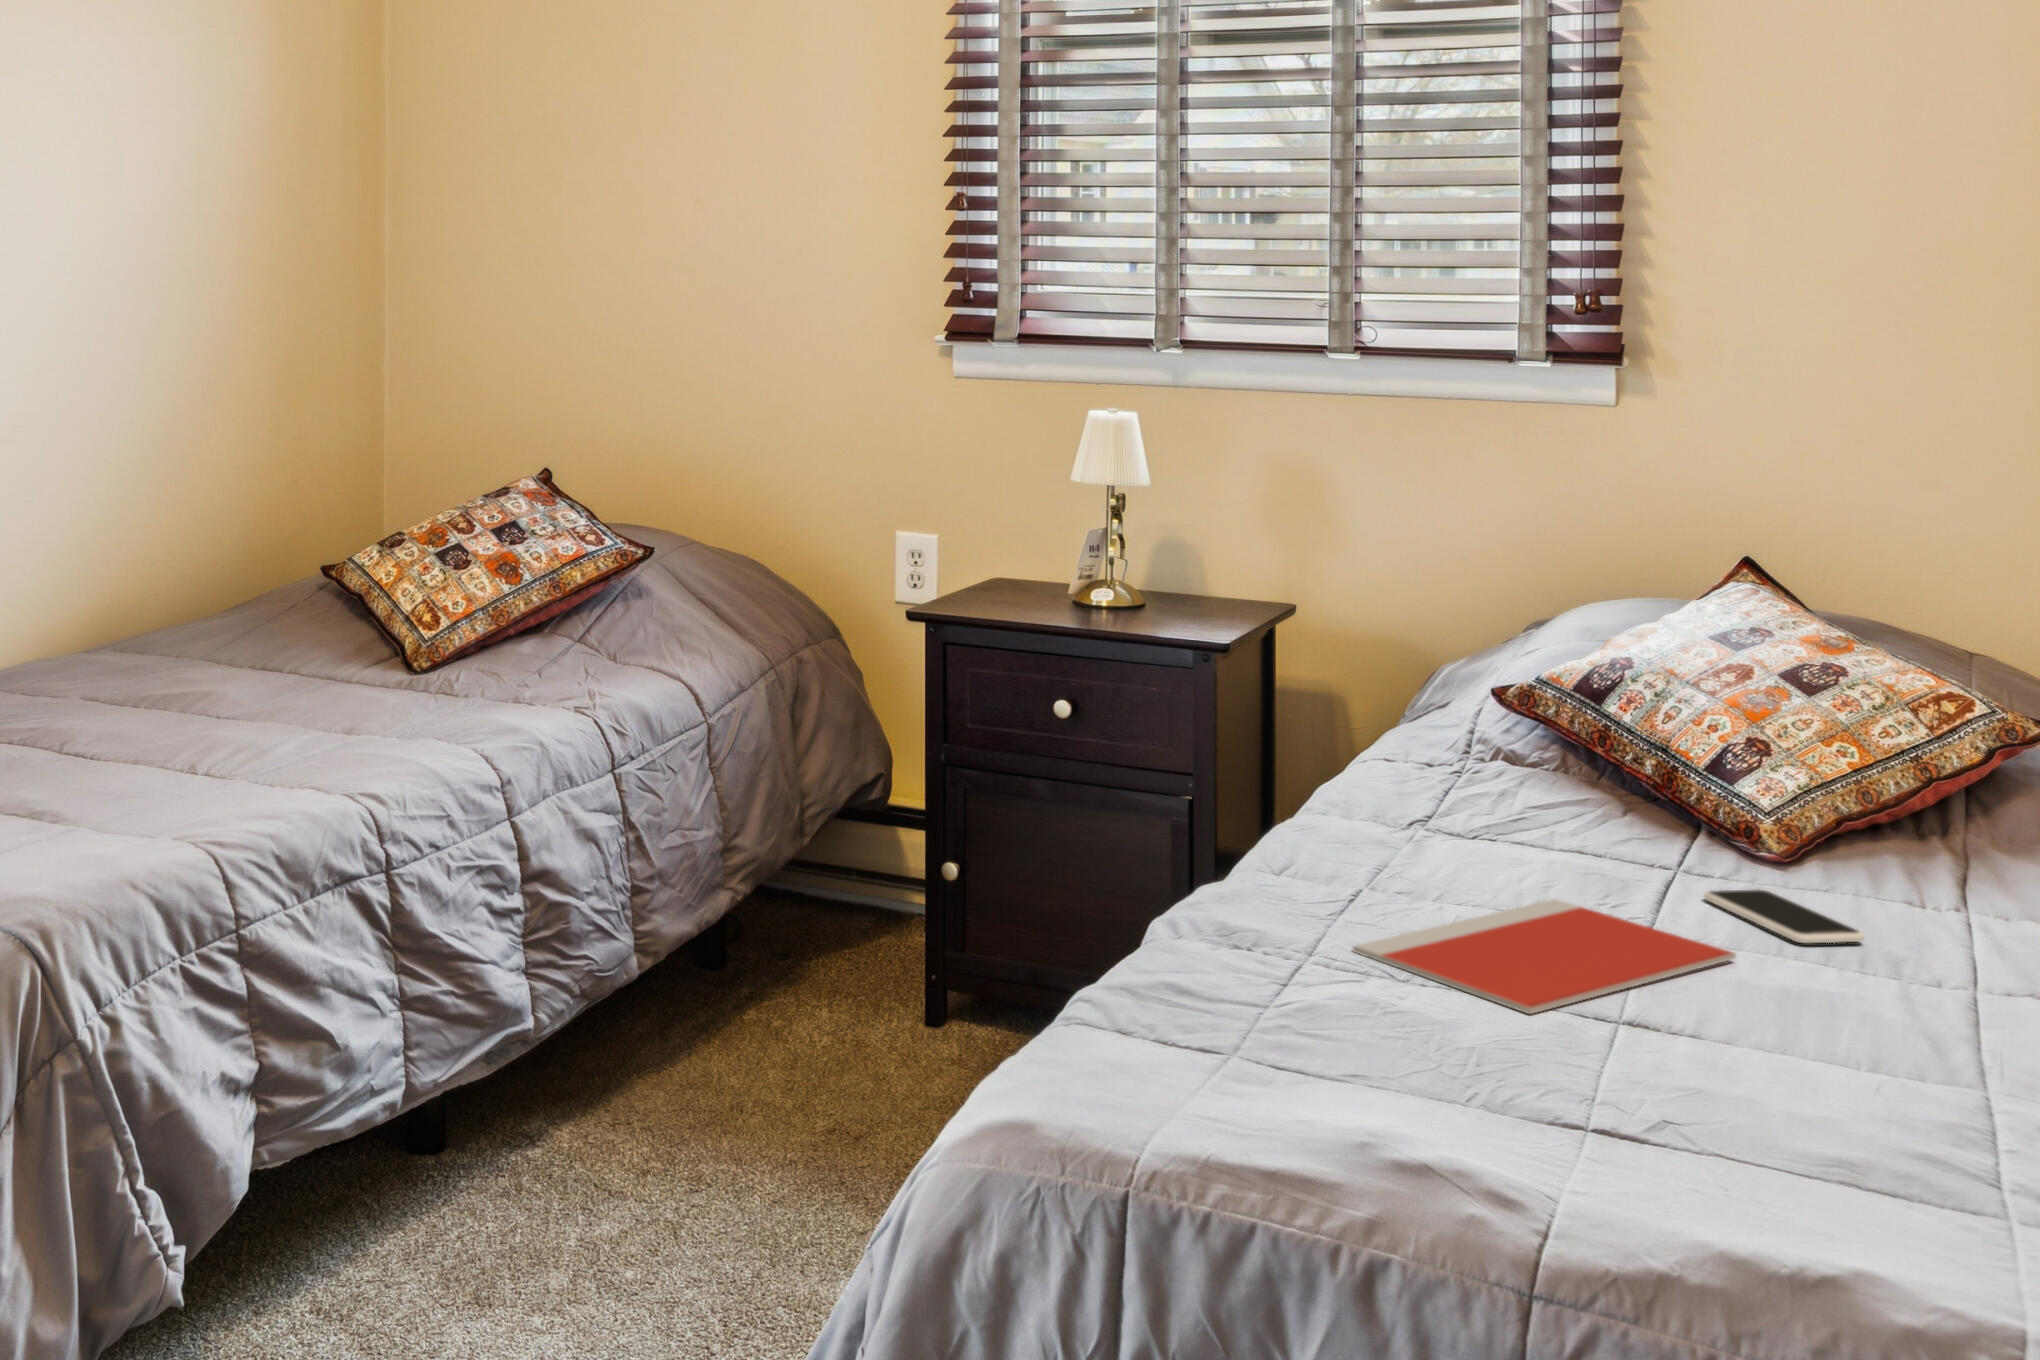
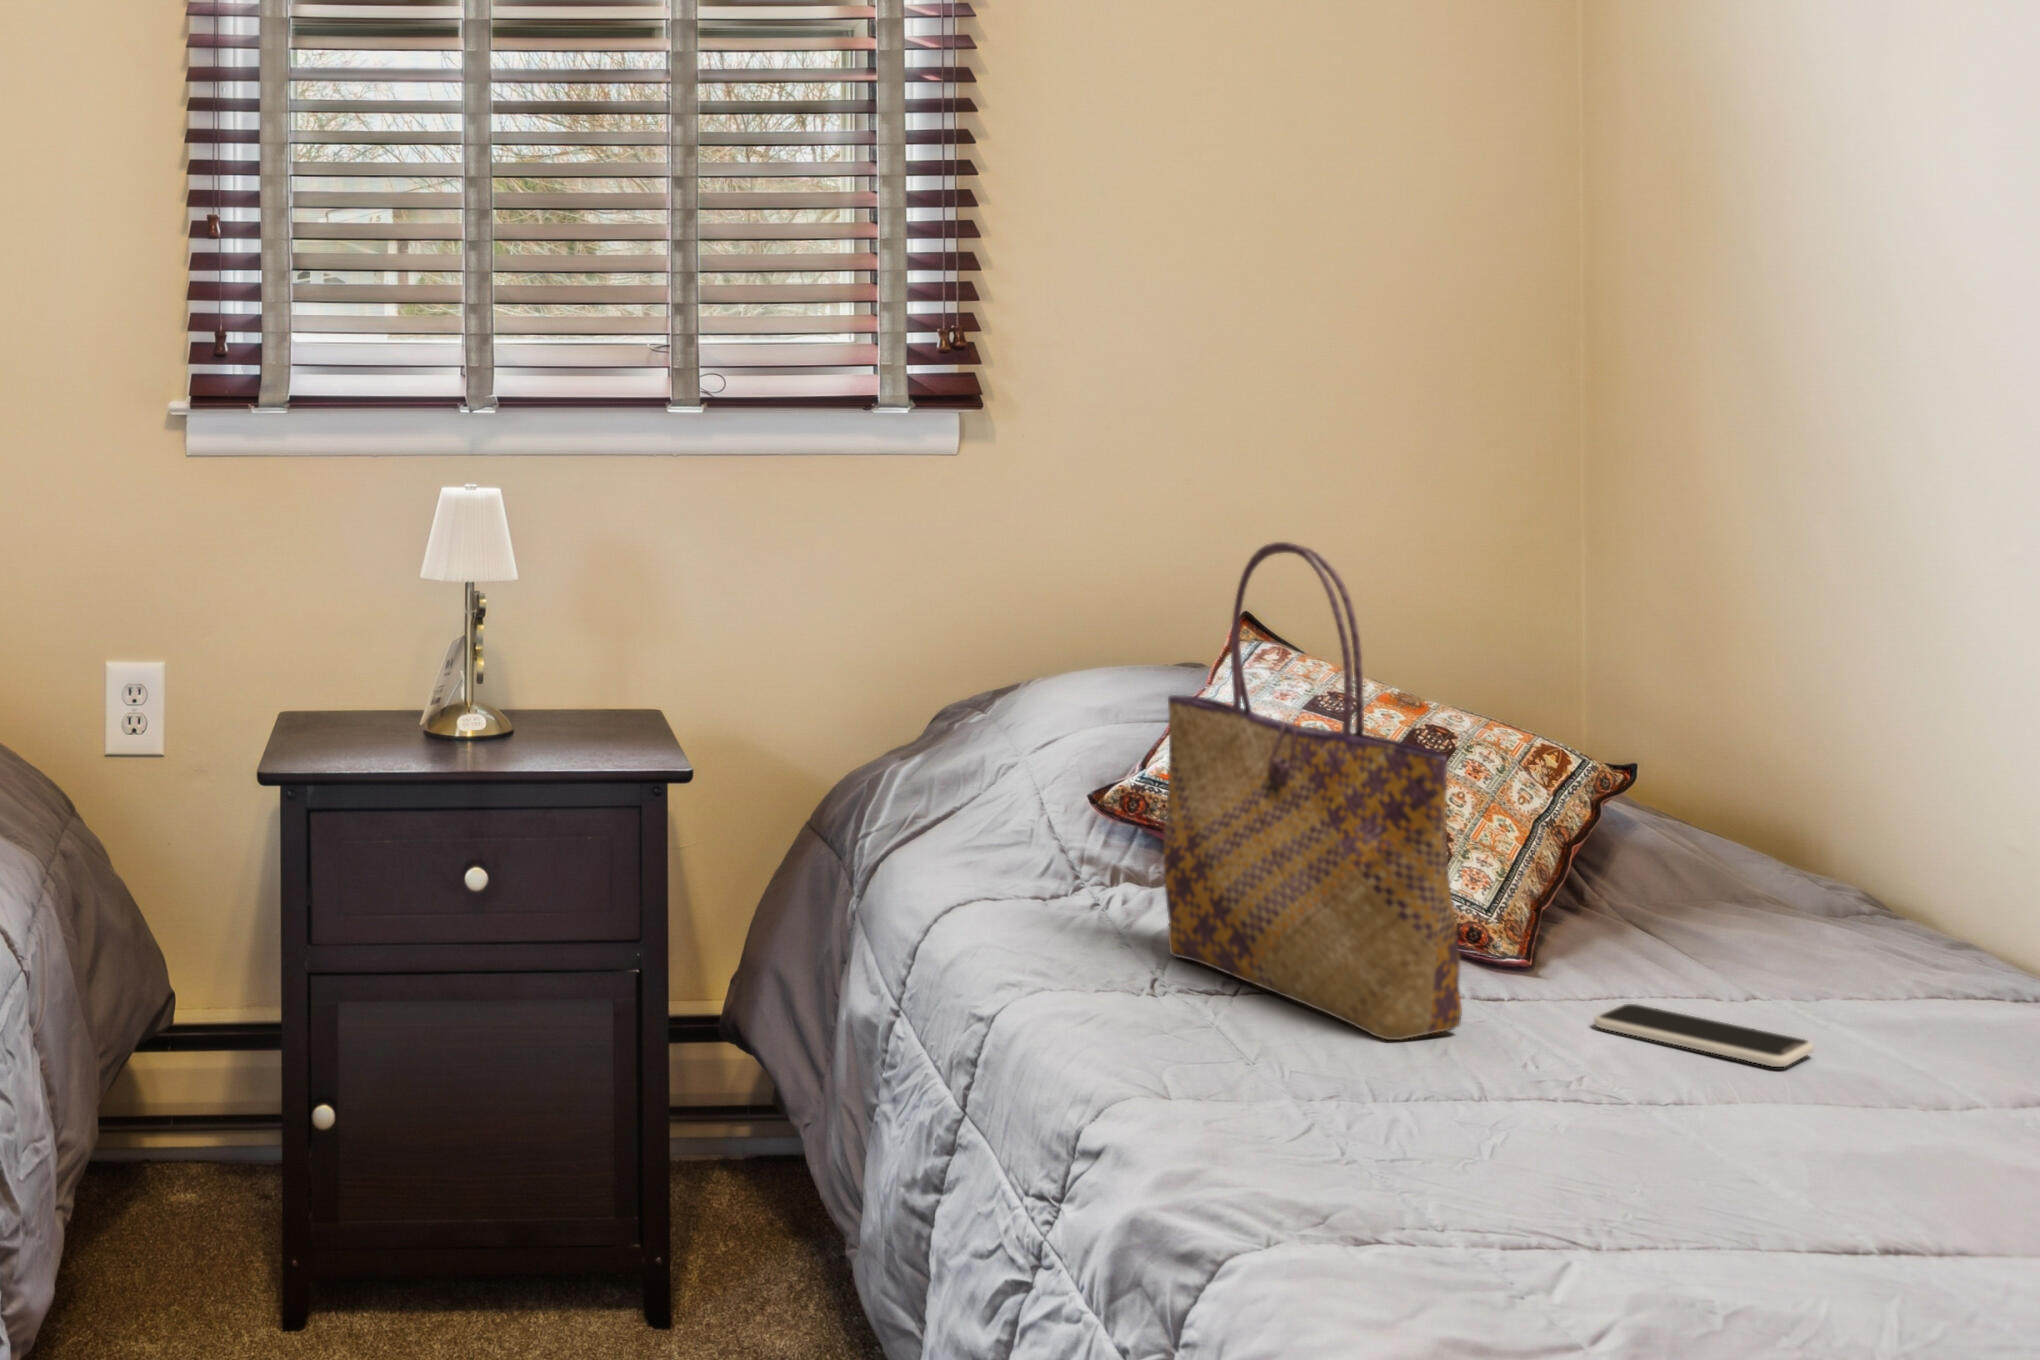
tote bag: none [1441,486,1570,878] -> present [1163,542,1462,1040]
notebook: present [1353,899,1736,1014] -> none [1507,1061,1839,1252]

